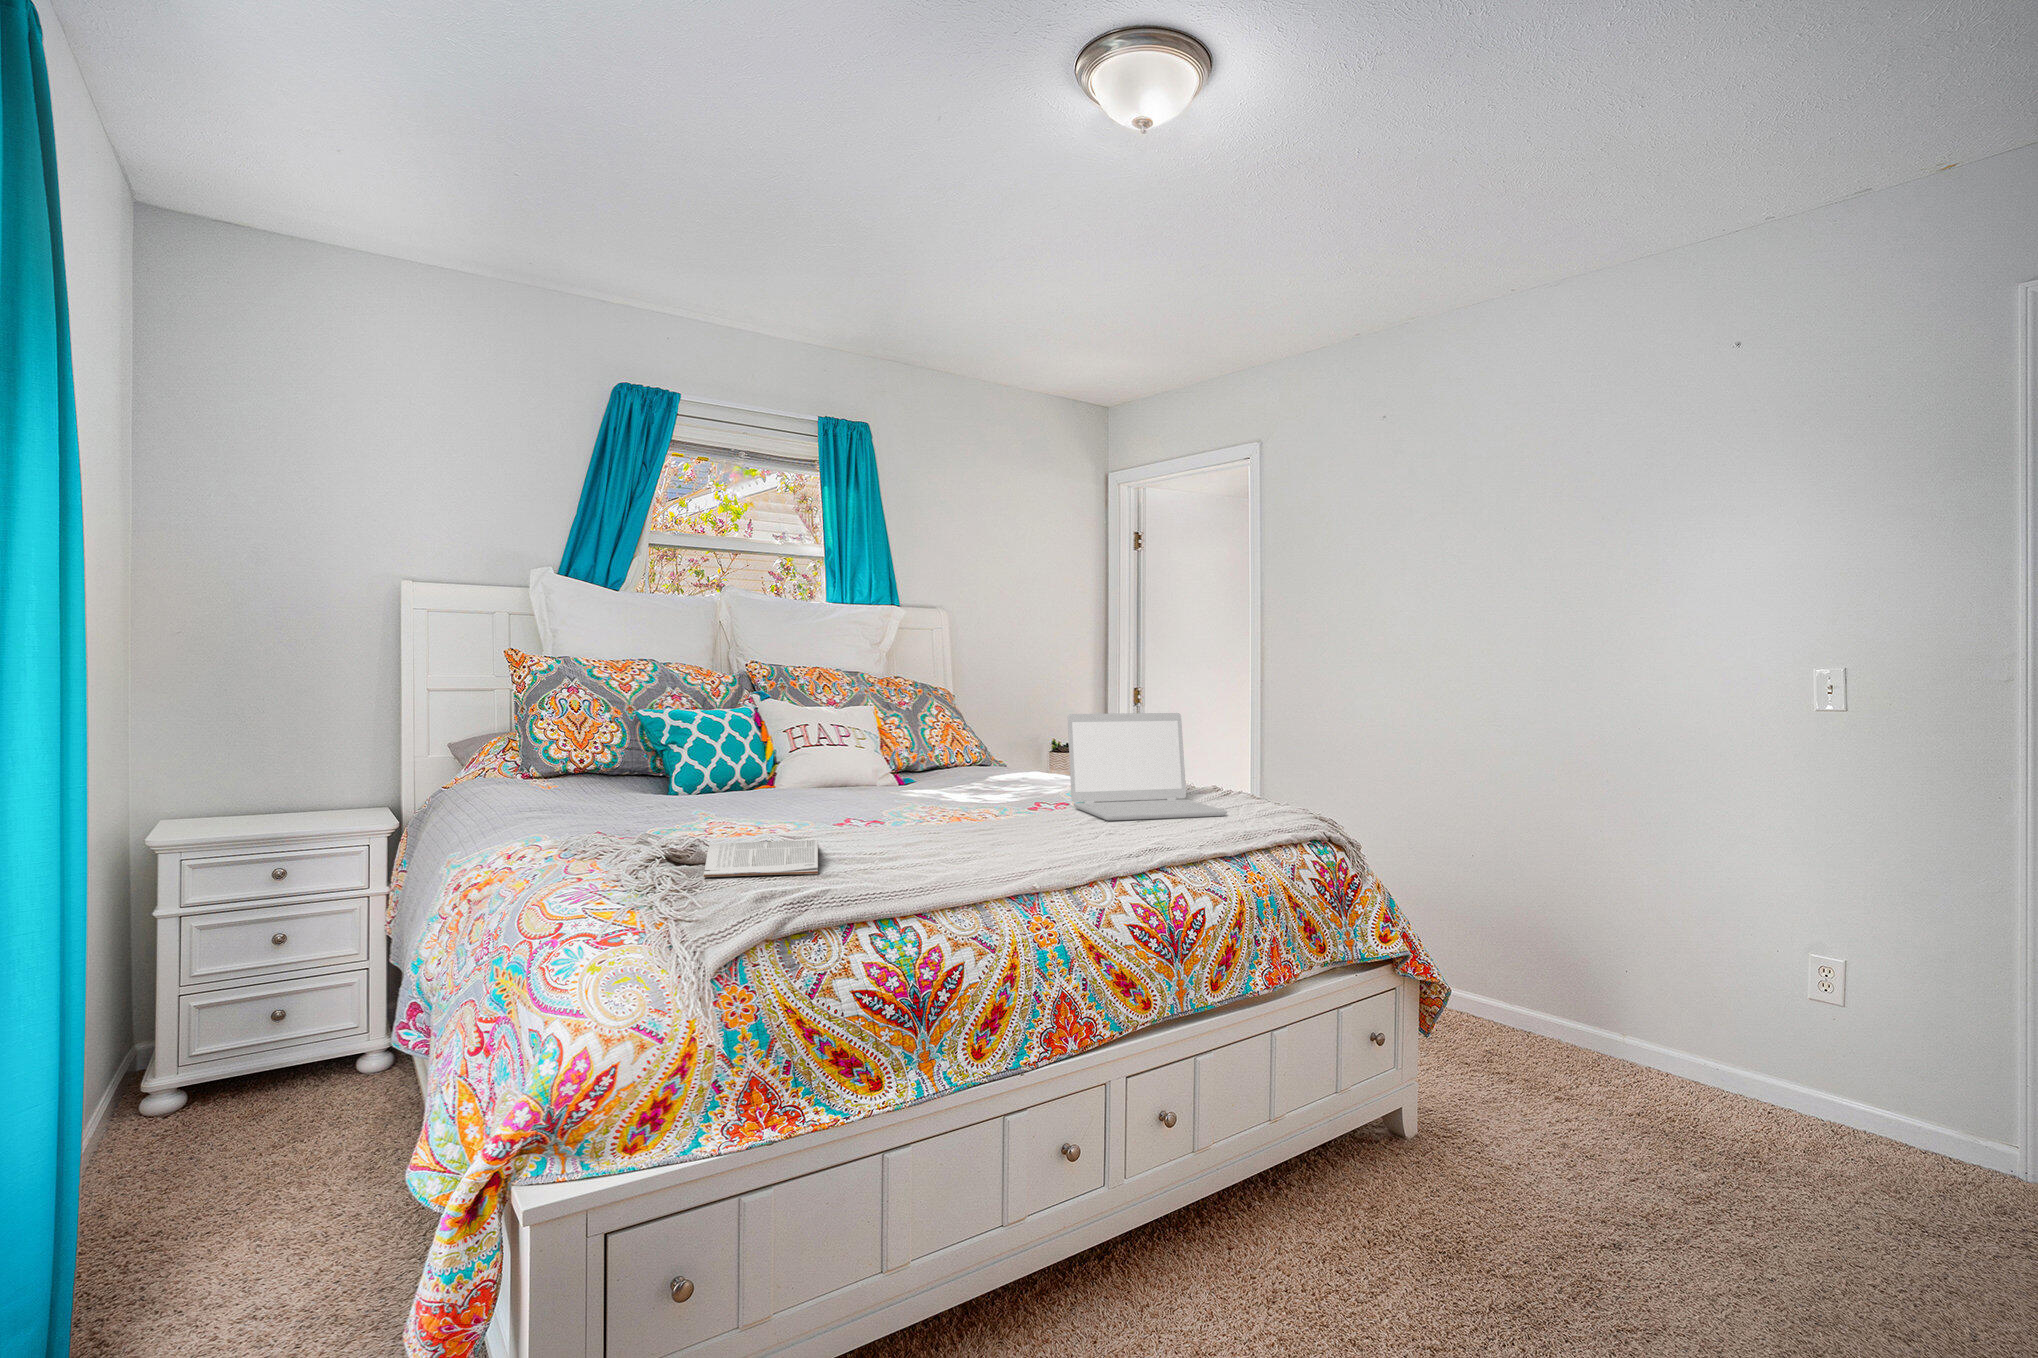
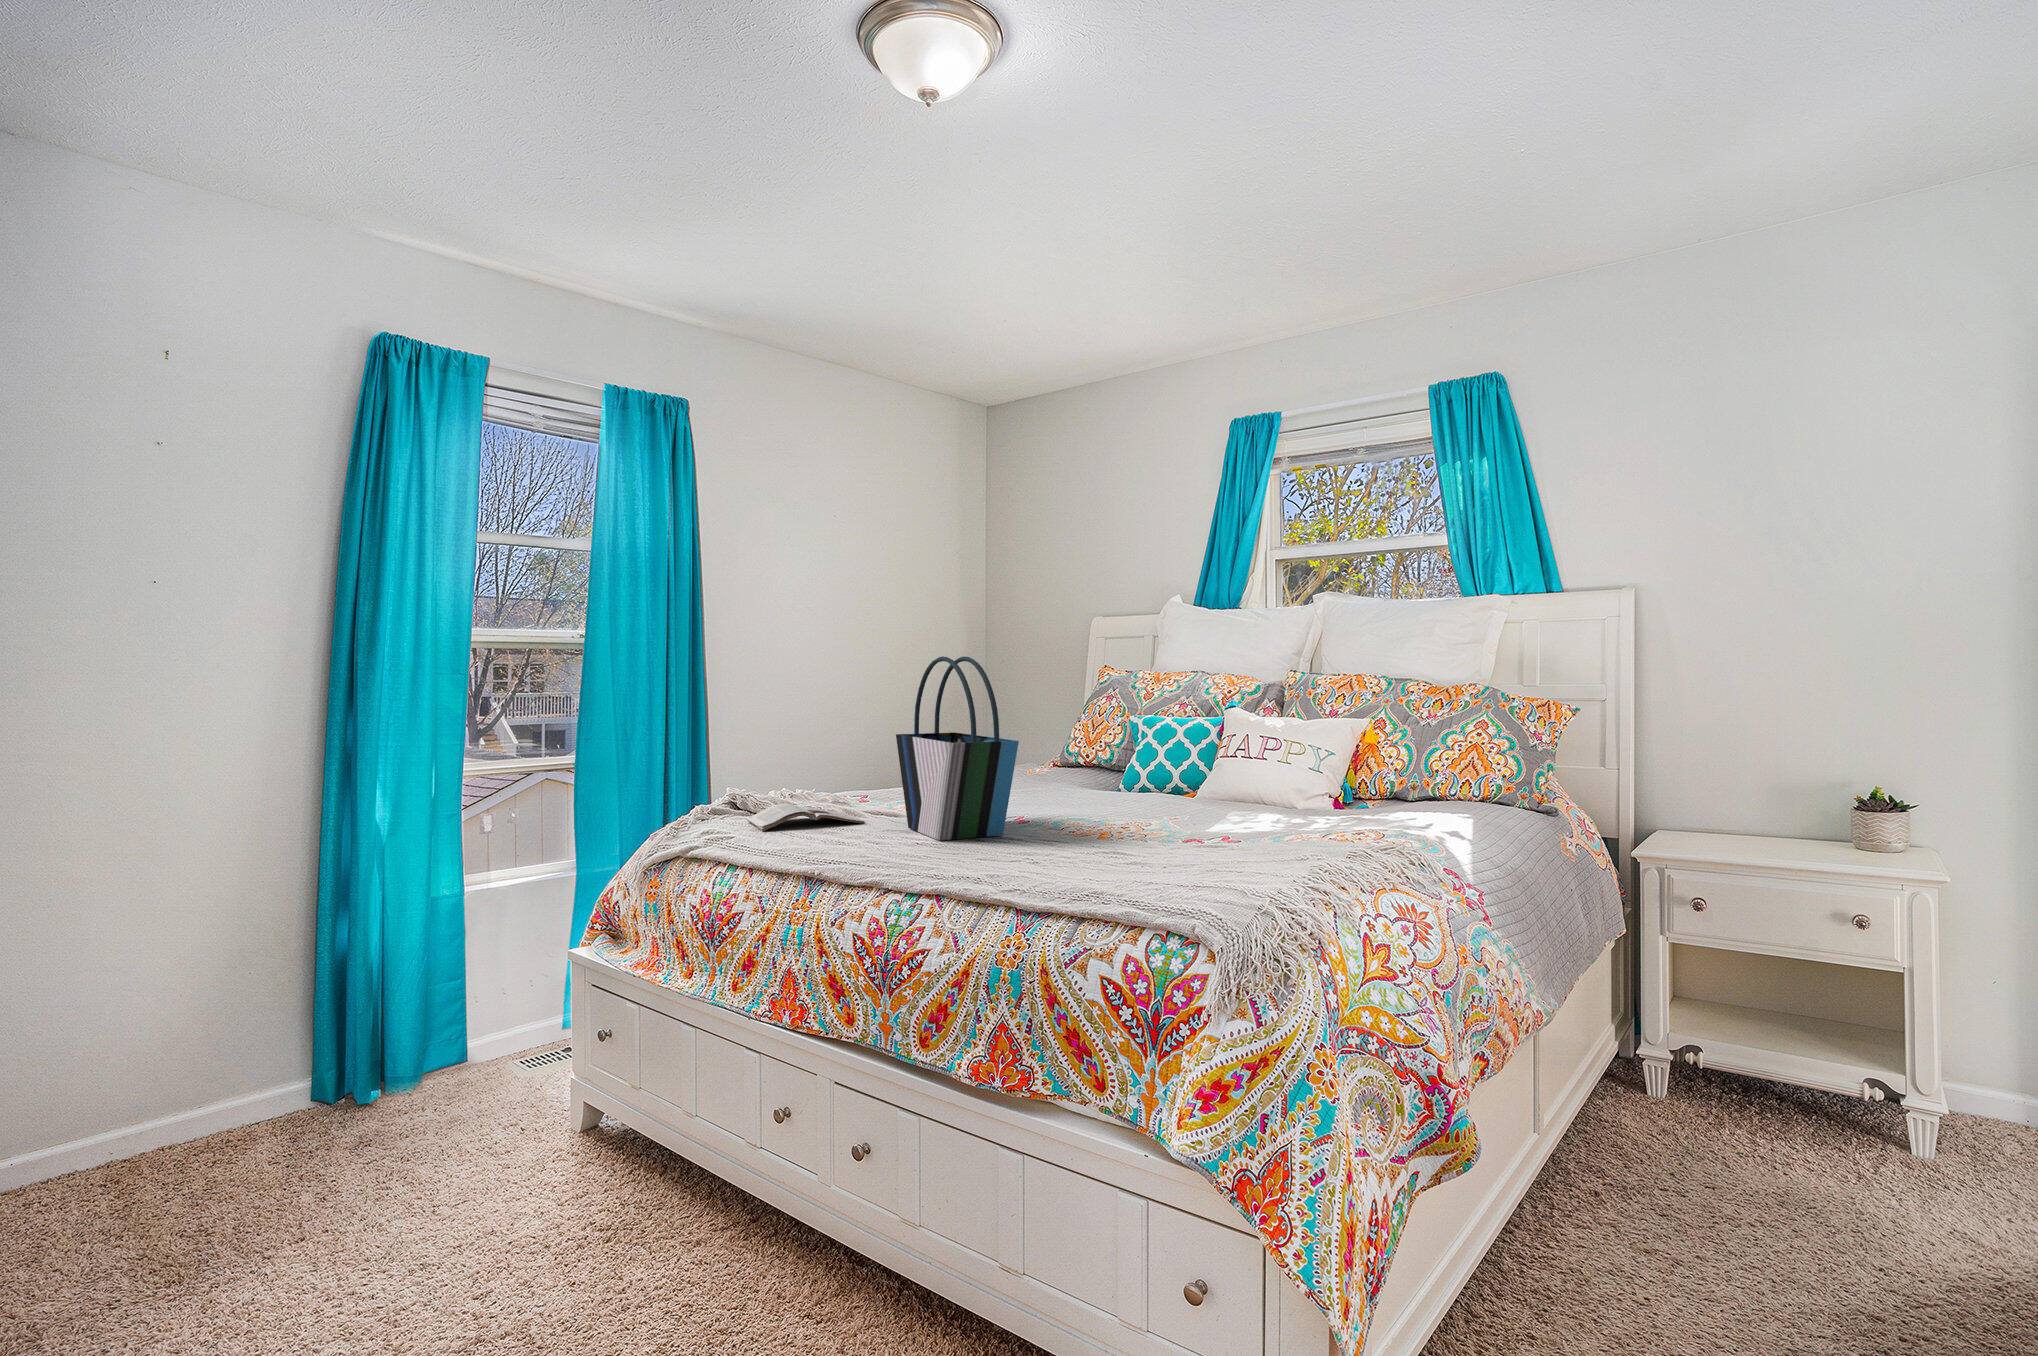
tote bag: none [840,638,1028,839] -> present [896,656,1019,840]
laptop: present [1068,713,1227,820] -> none [1058,736,1262,880]

